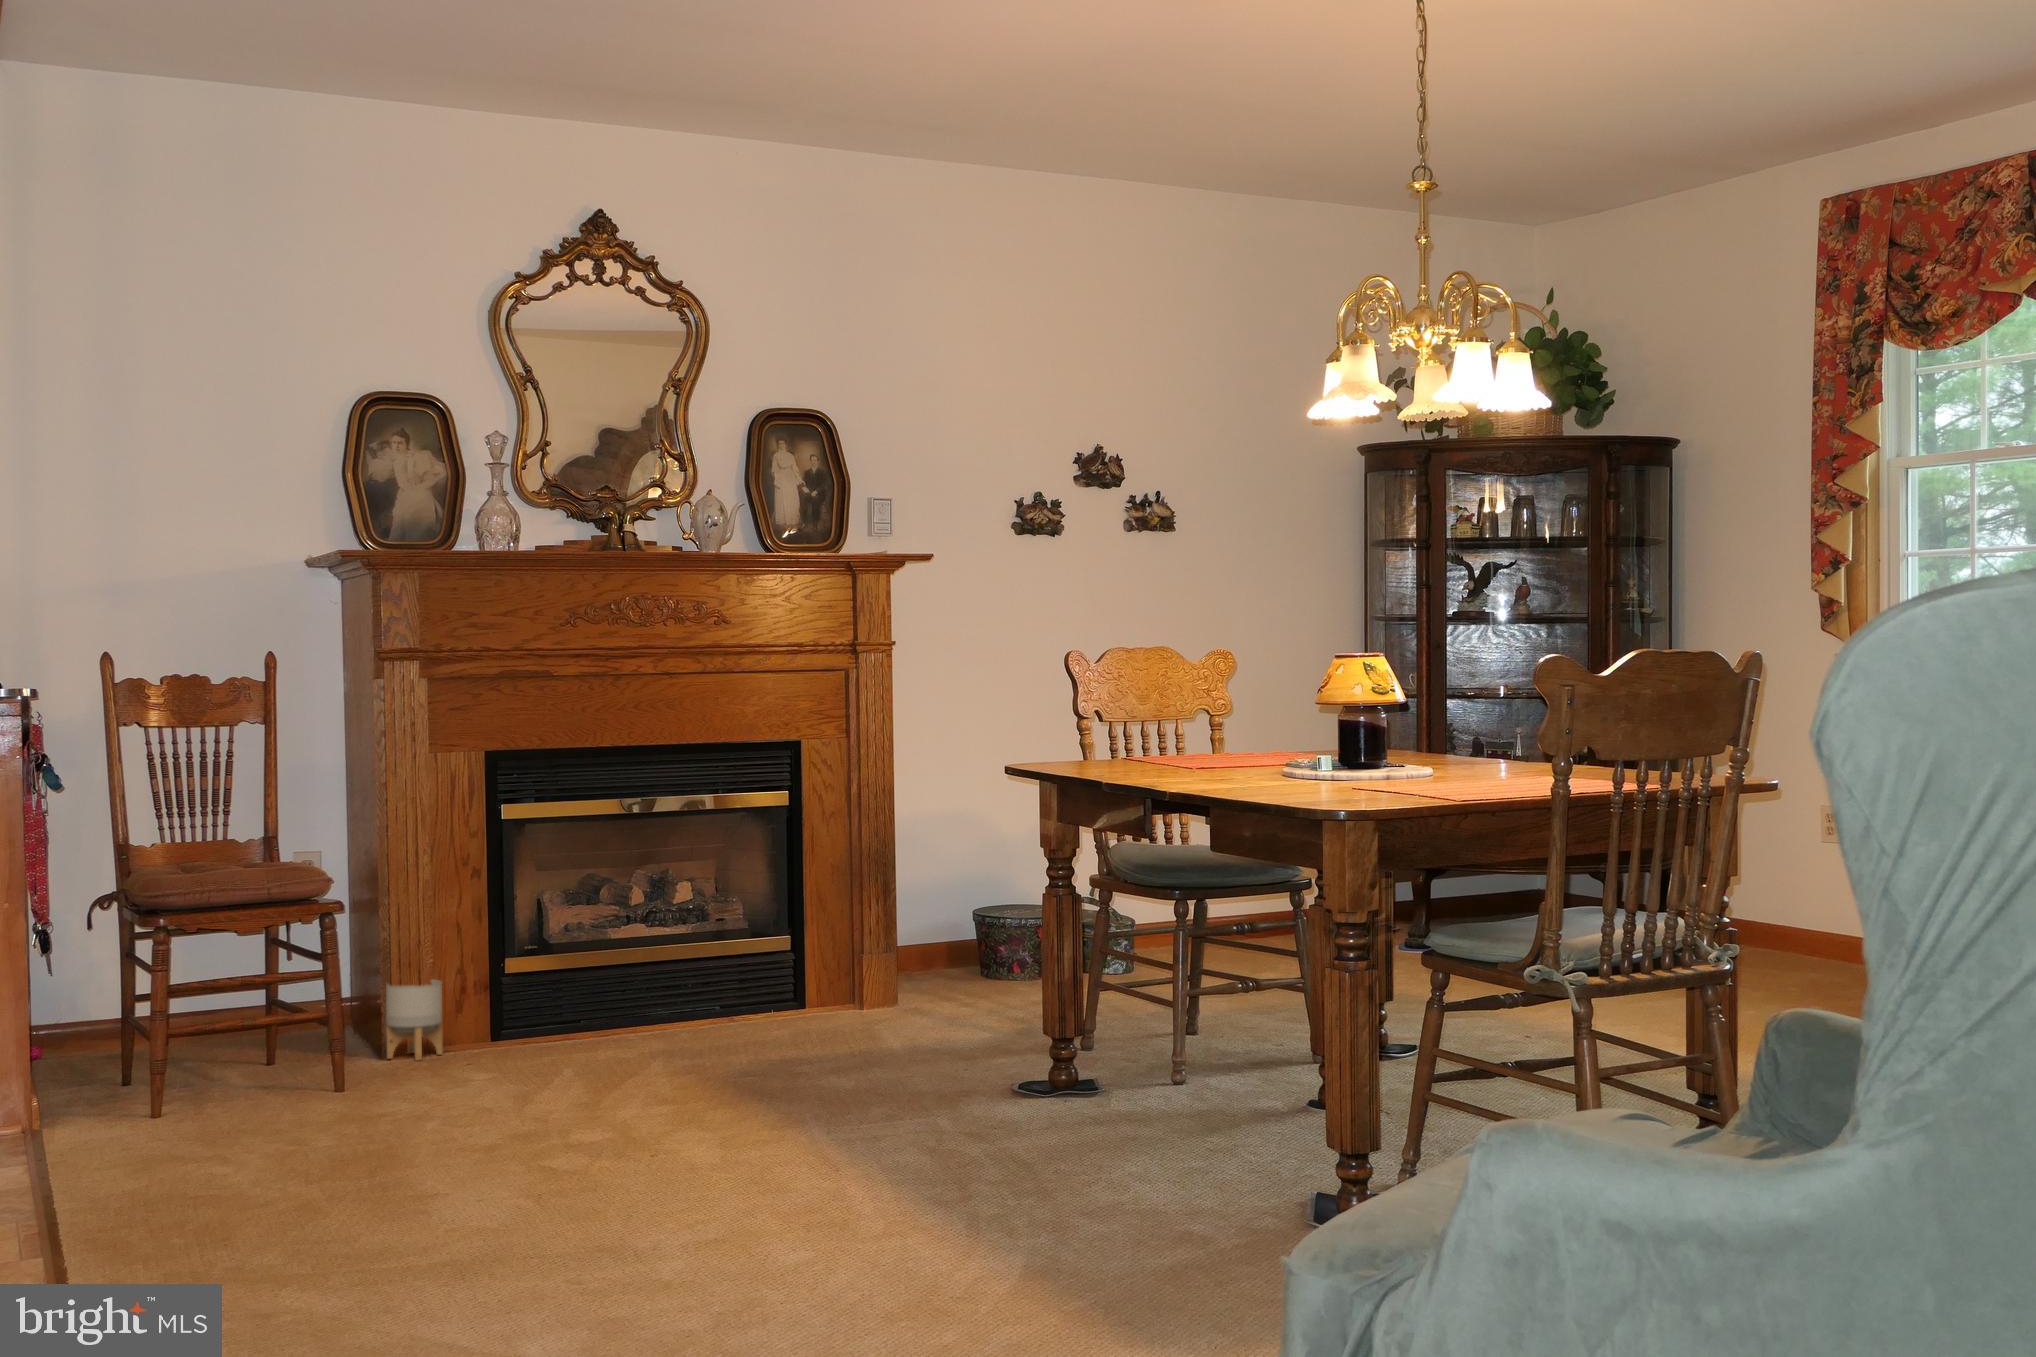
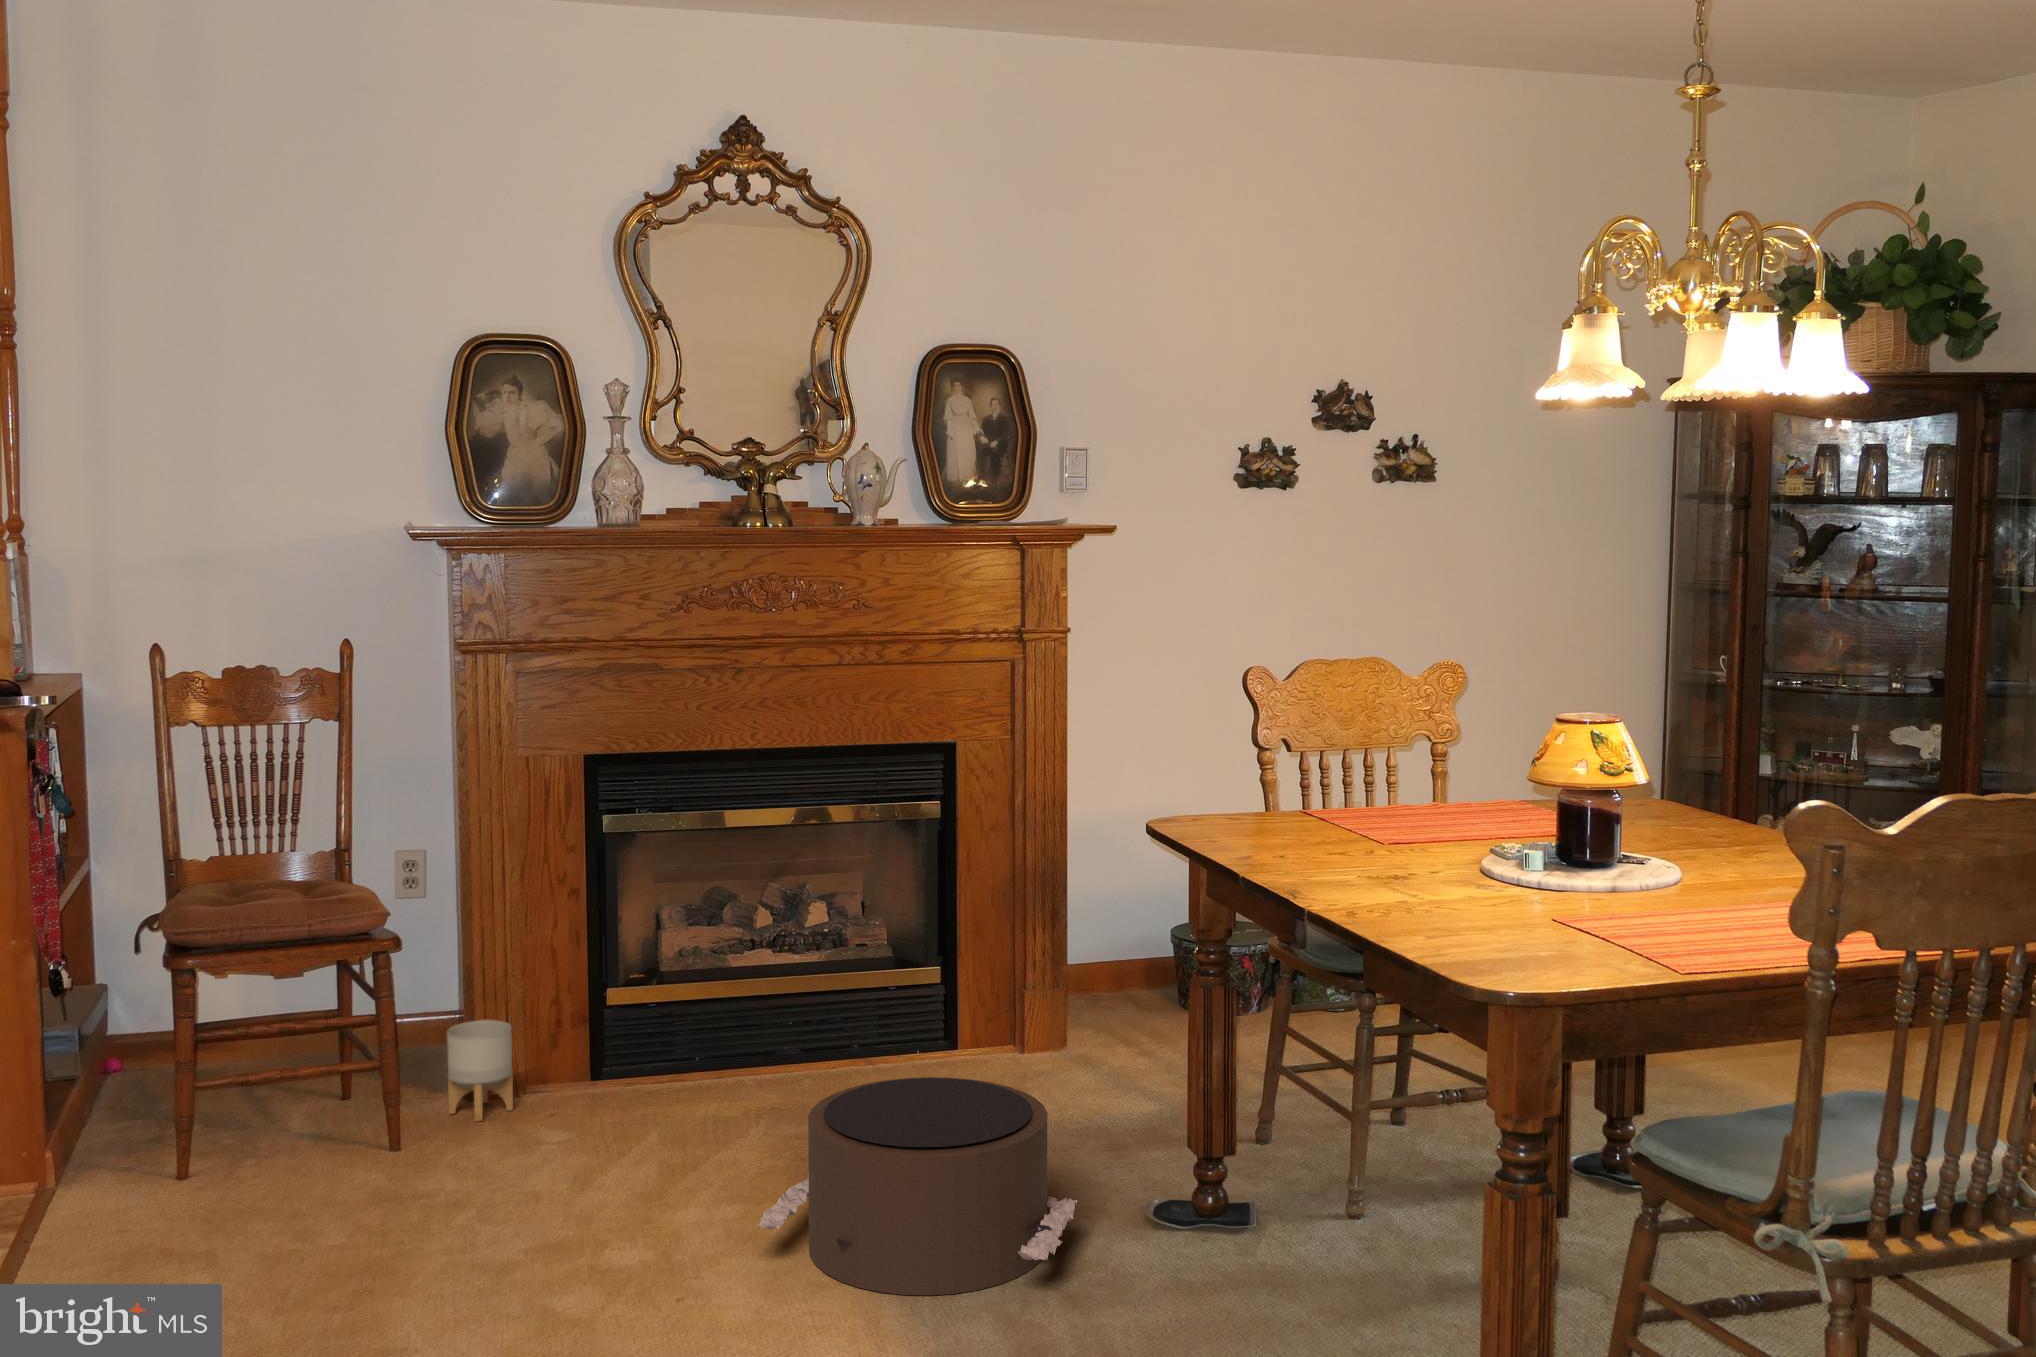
pouf: none [730,968,970,1103] -> present [757,1077,1077,1295]

